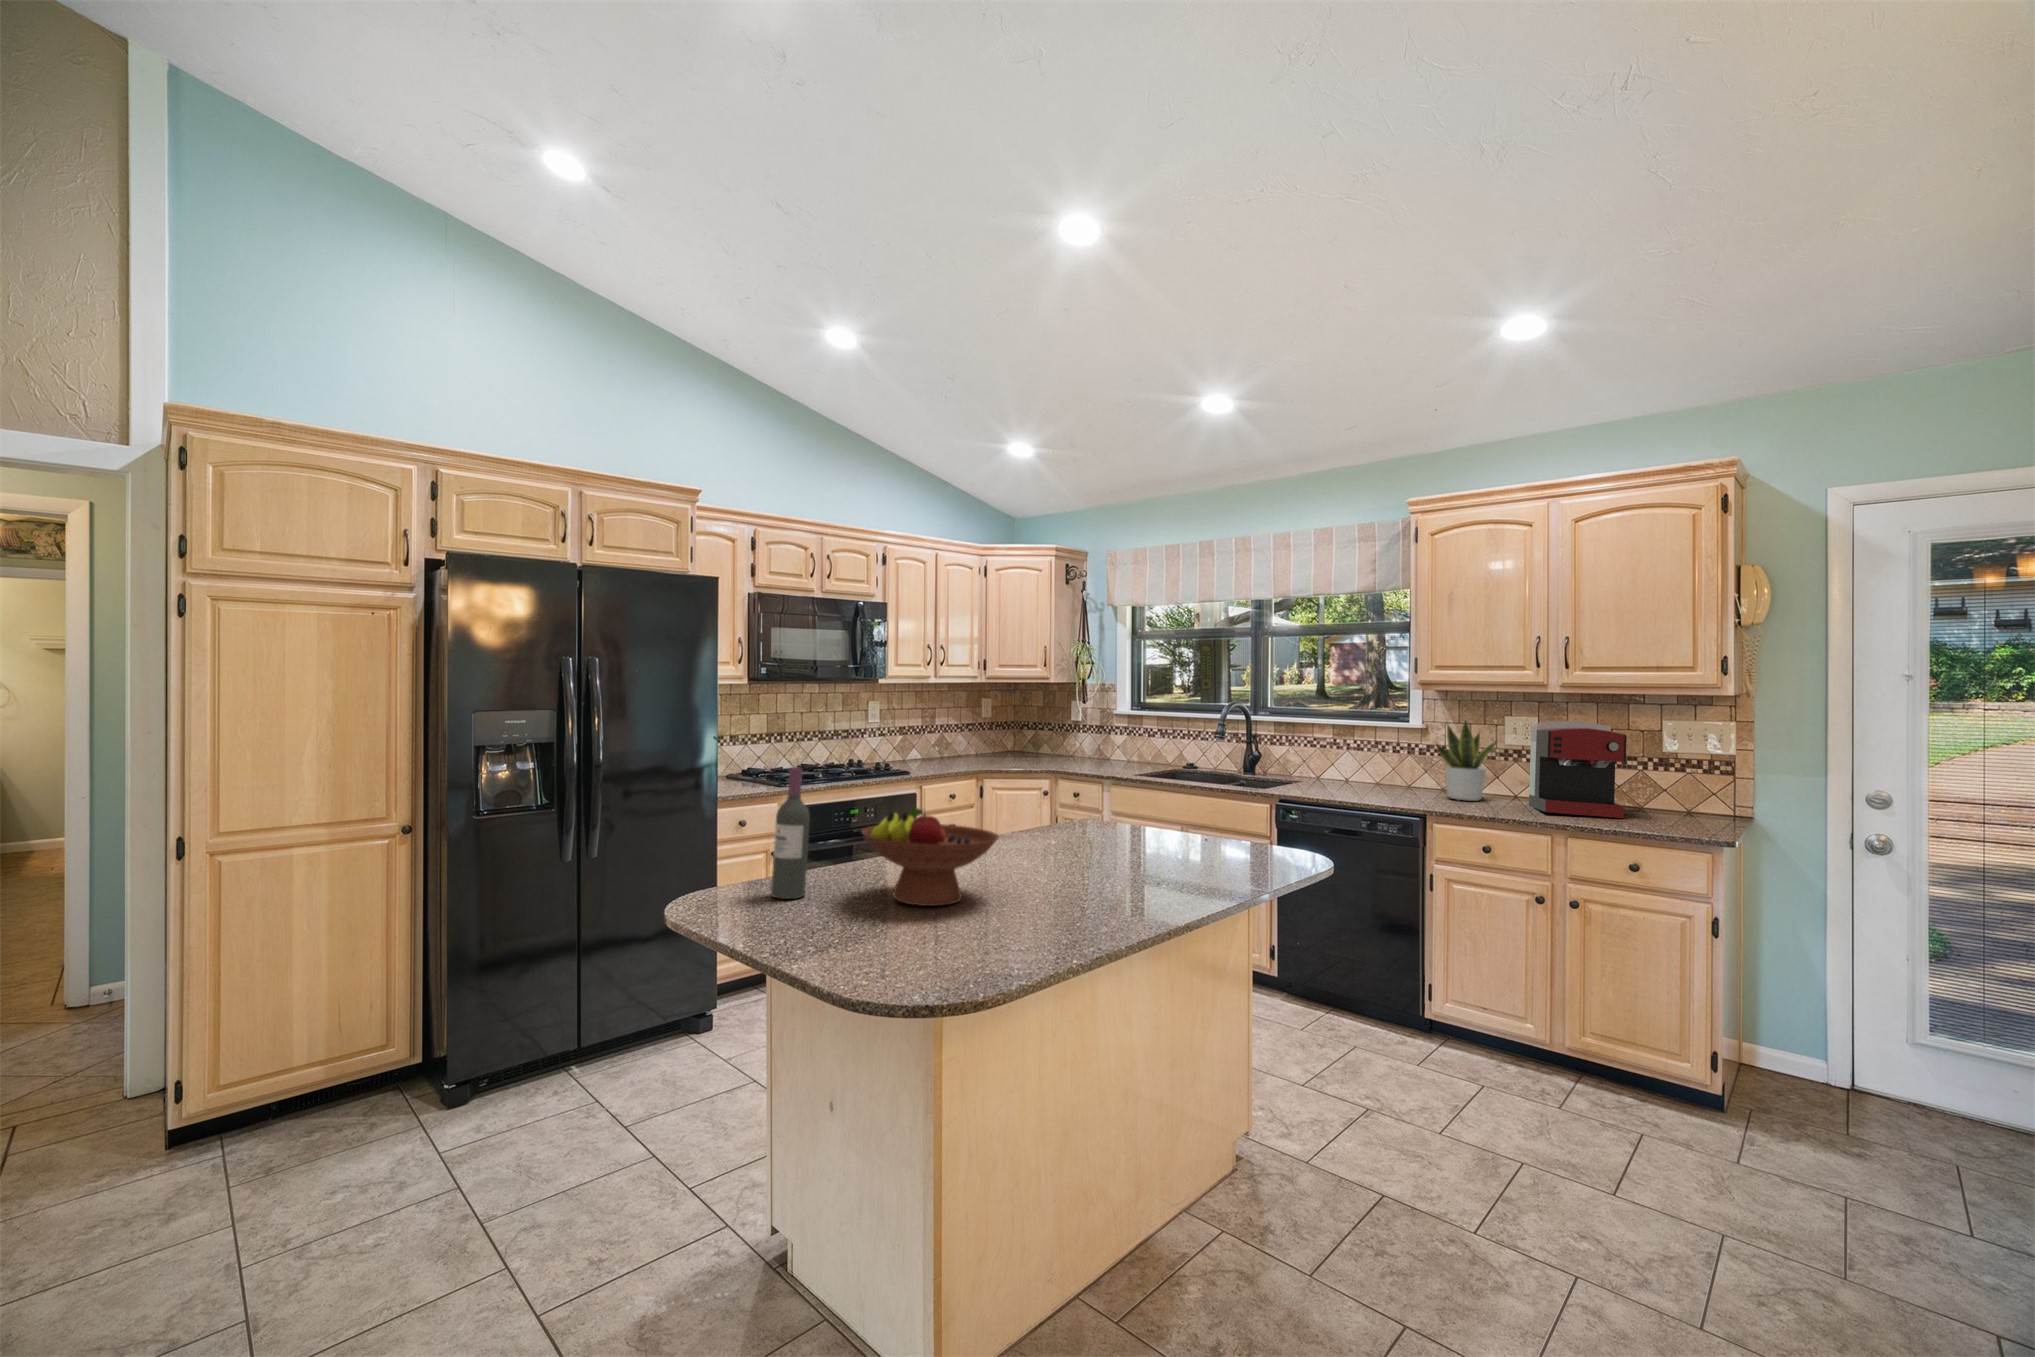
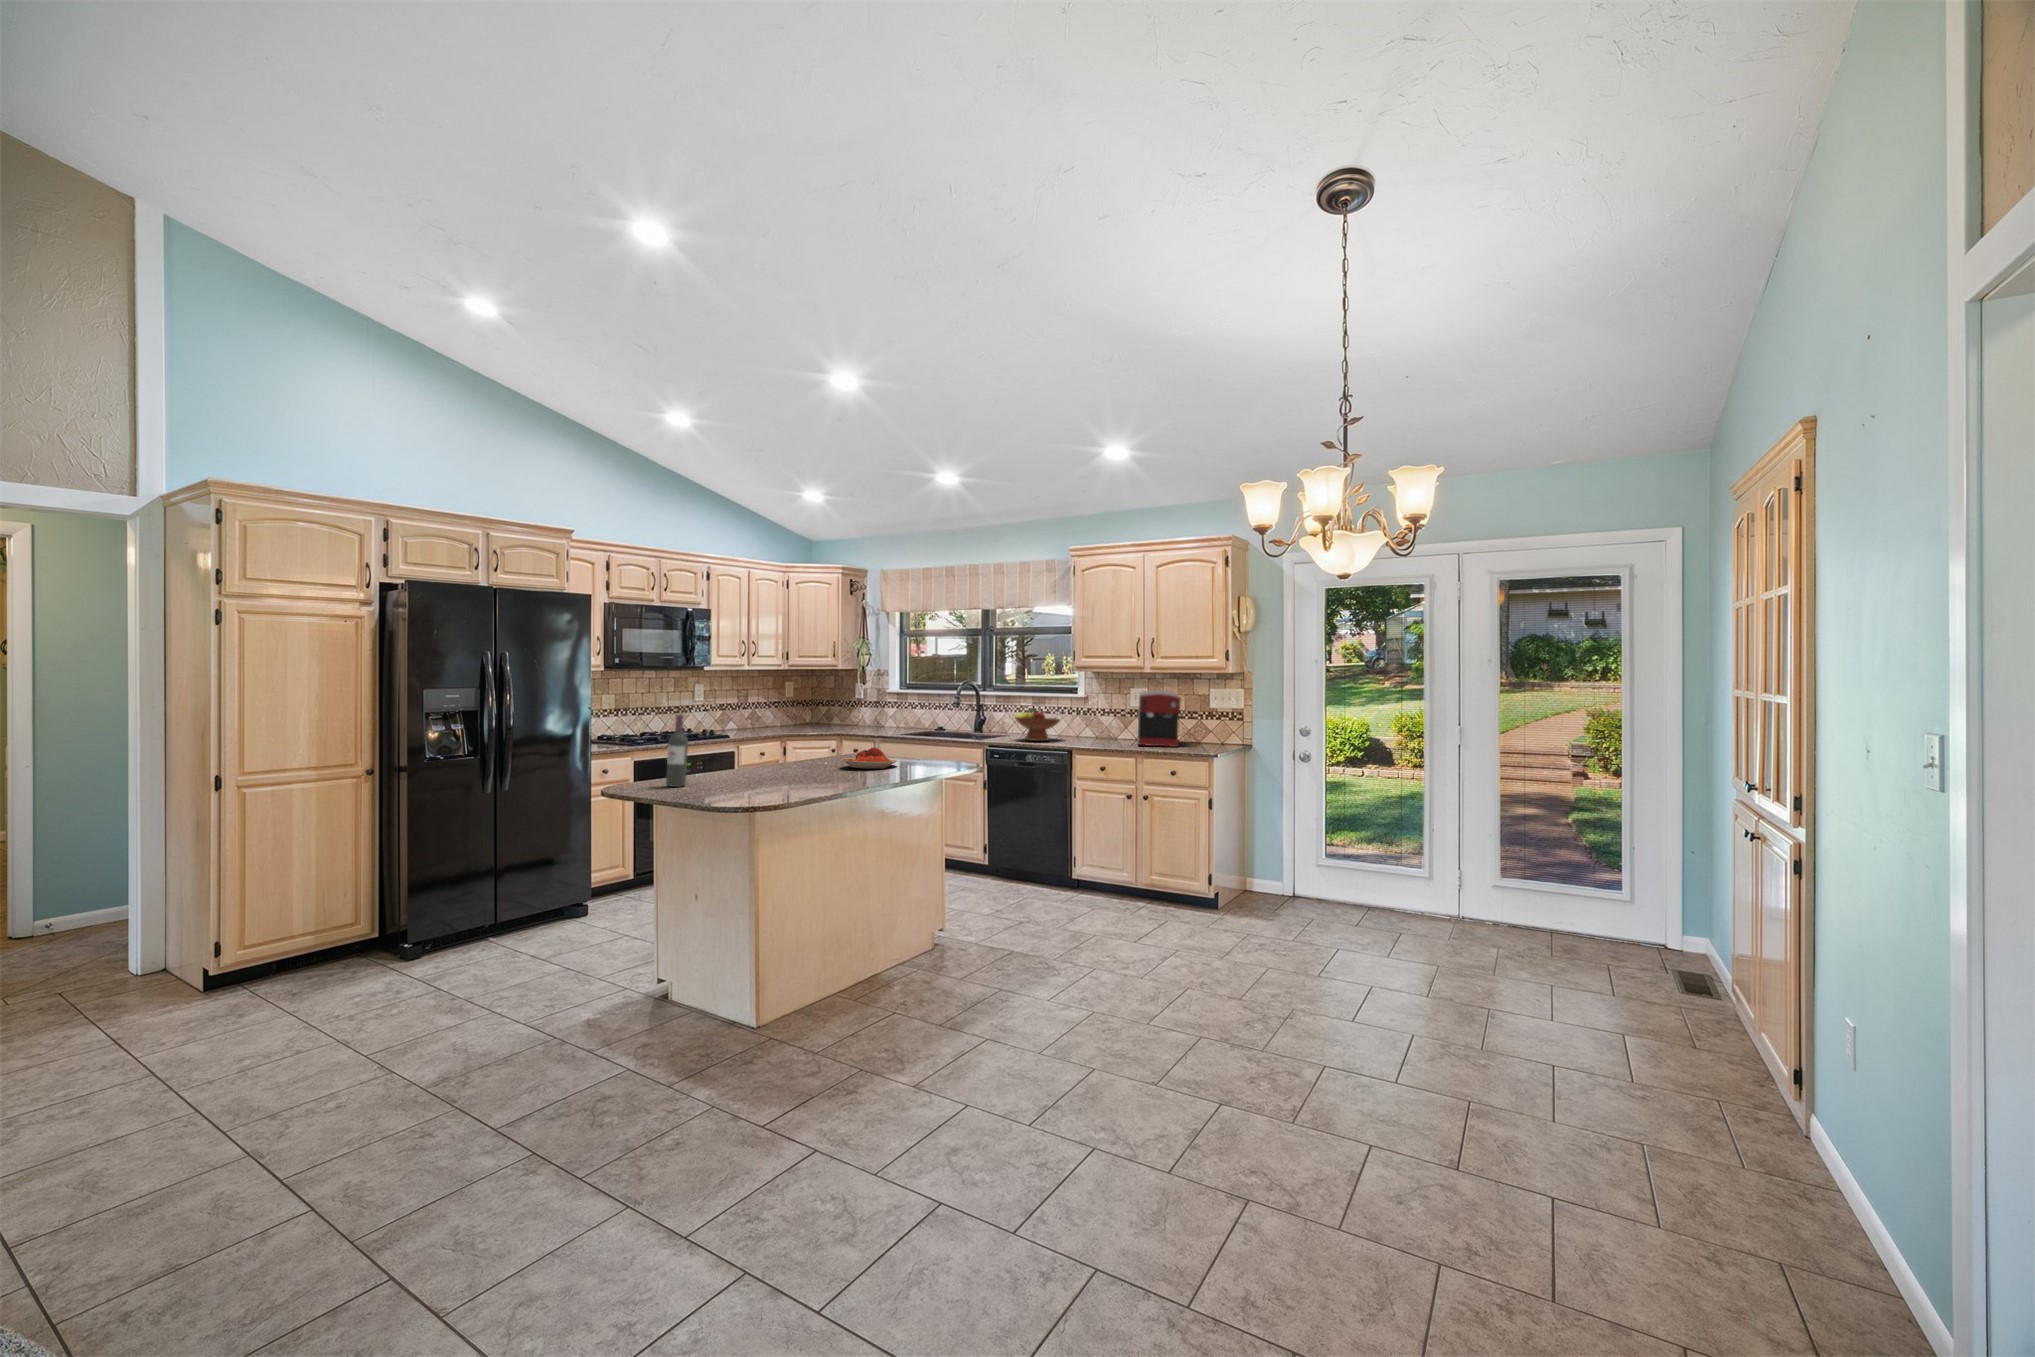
potted plant: present [1436,720,1496,801] -> none [1085,688,1124,742]
fruit bowl: present [862,808,999,906] -> present [1016,710,1060,741]
plate: none [1069,818,1165,858] -> present [841,747,897,768]

